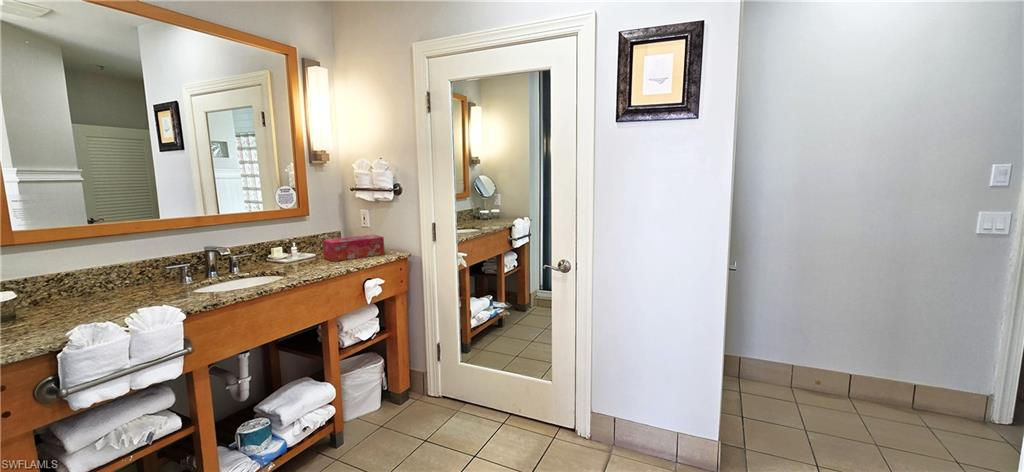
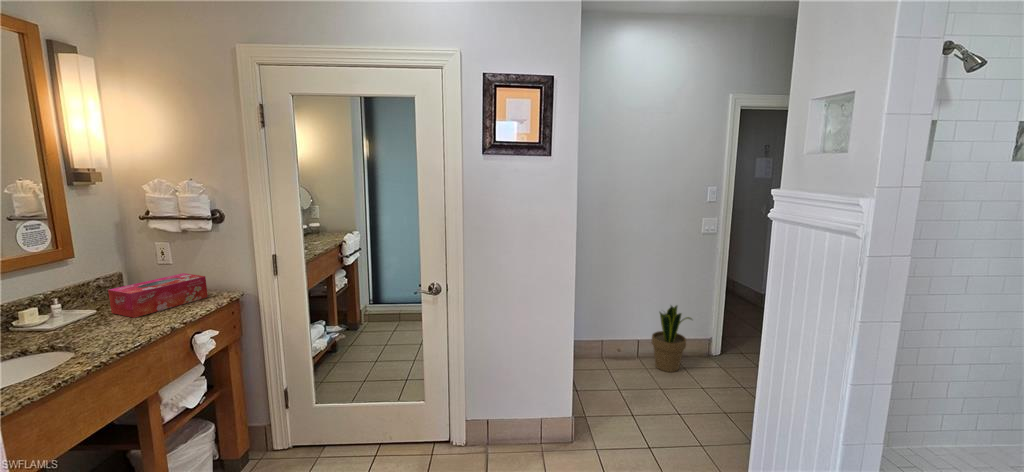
potted plant: none [882,333,962,431] -> present [652,305,692,372]

